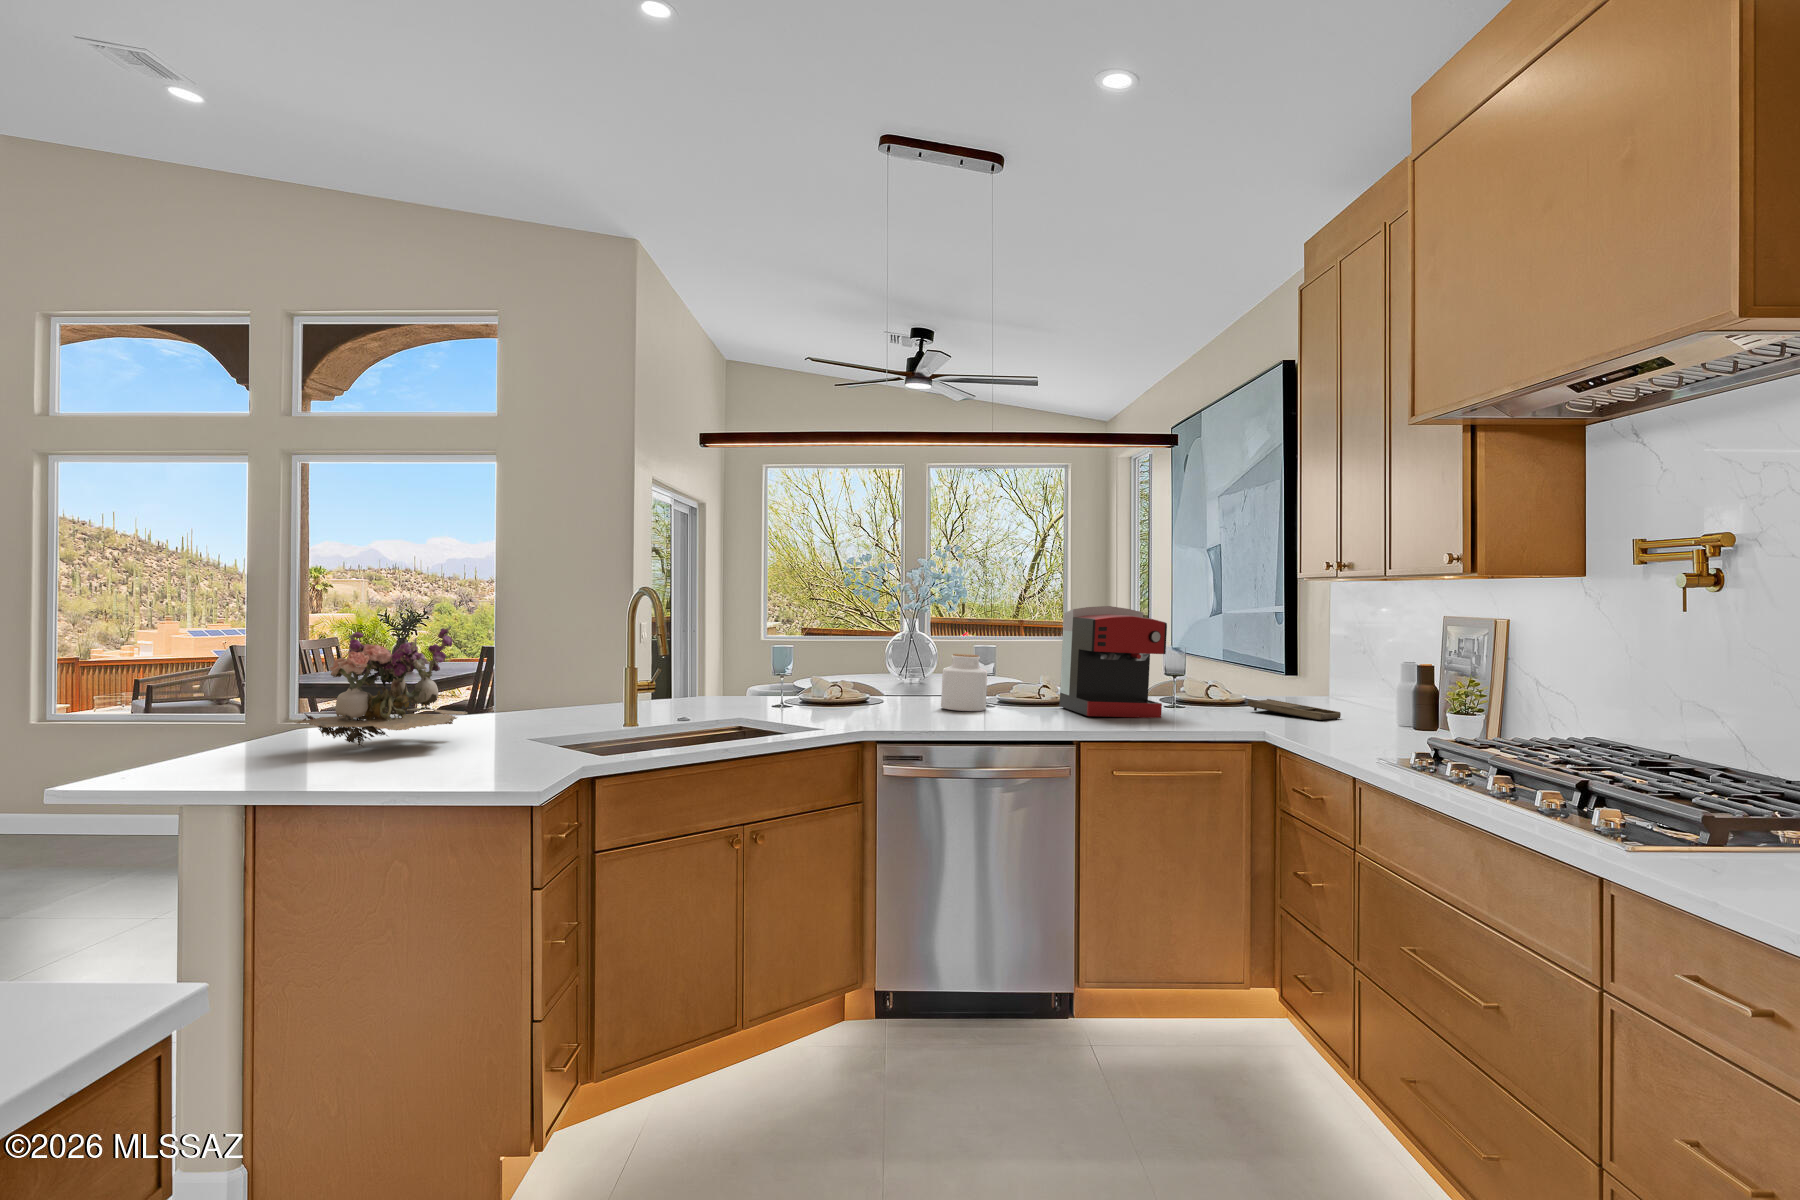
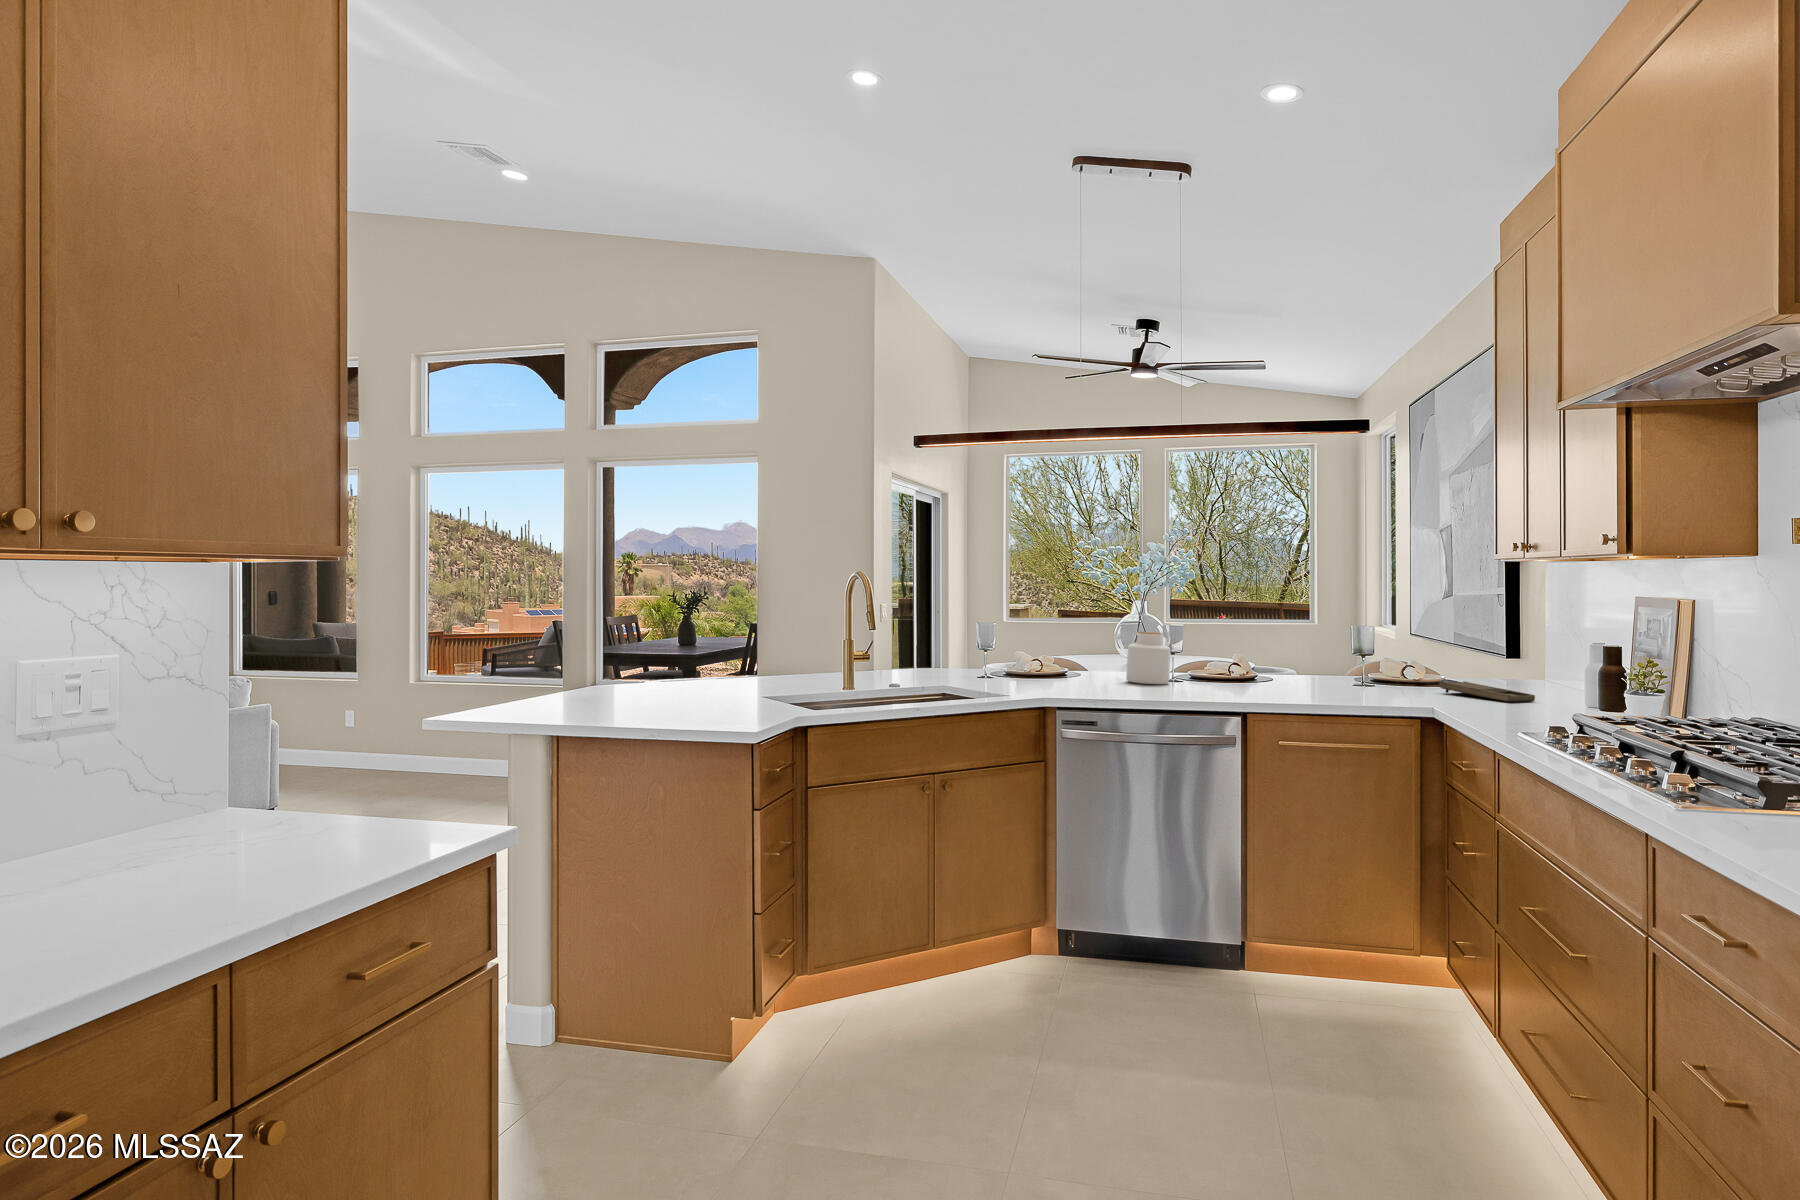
coffee maker: present [1059,606,1167,718] -> none [1243,588,1345,695]
flower arrangement: present [295,626,467,746] -> none [605,601,725,693]

